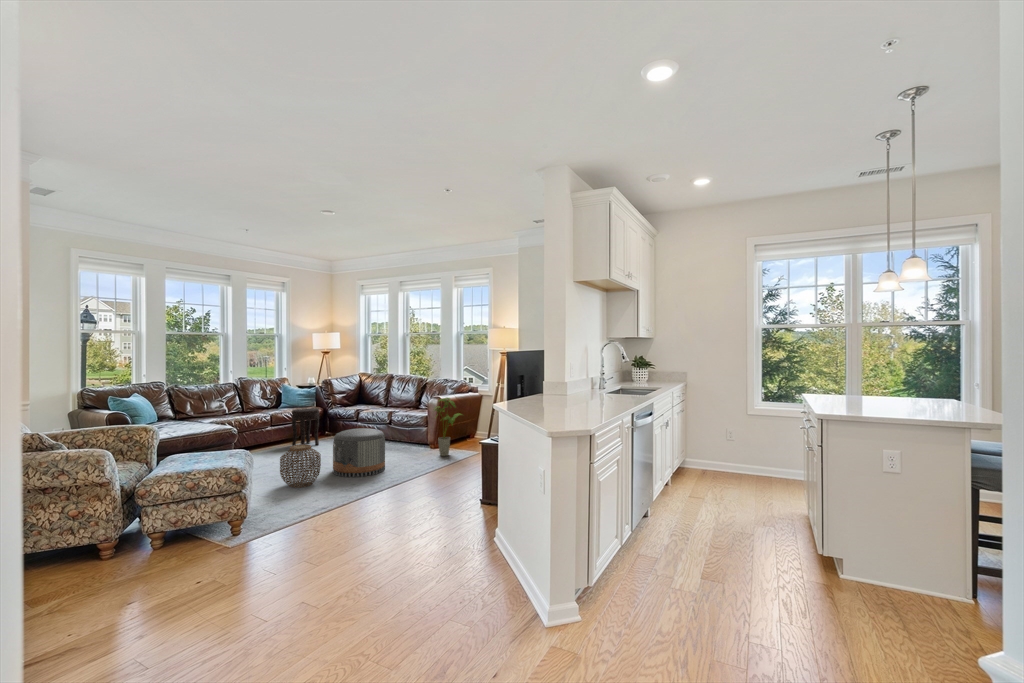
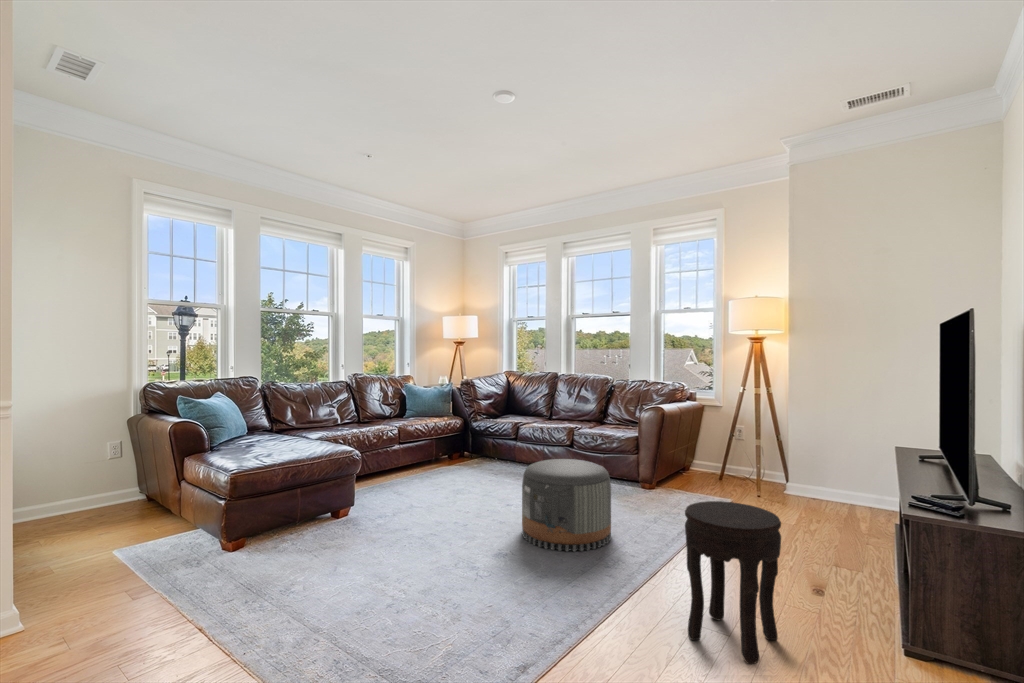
house plant: present [435,398,461,456] -> none [666,408,719,509]
side table: present [292,408,319,446] -> present [685,501,781,664]
woven basket: present [280,445,321,488] -> none [447,490,517,575]

